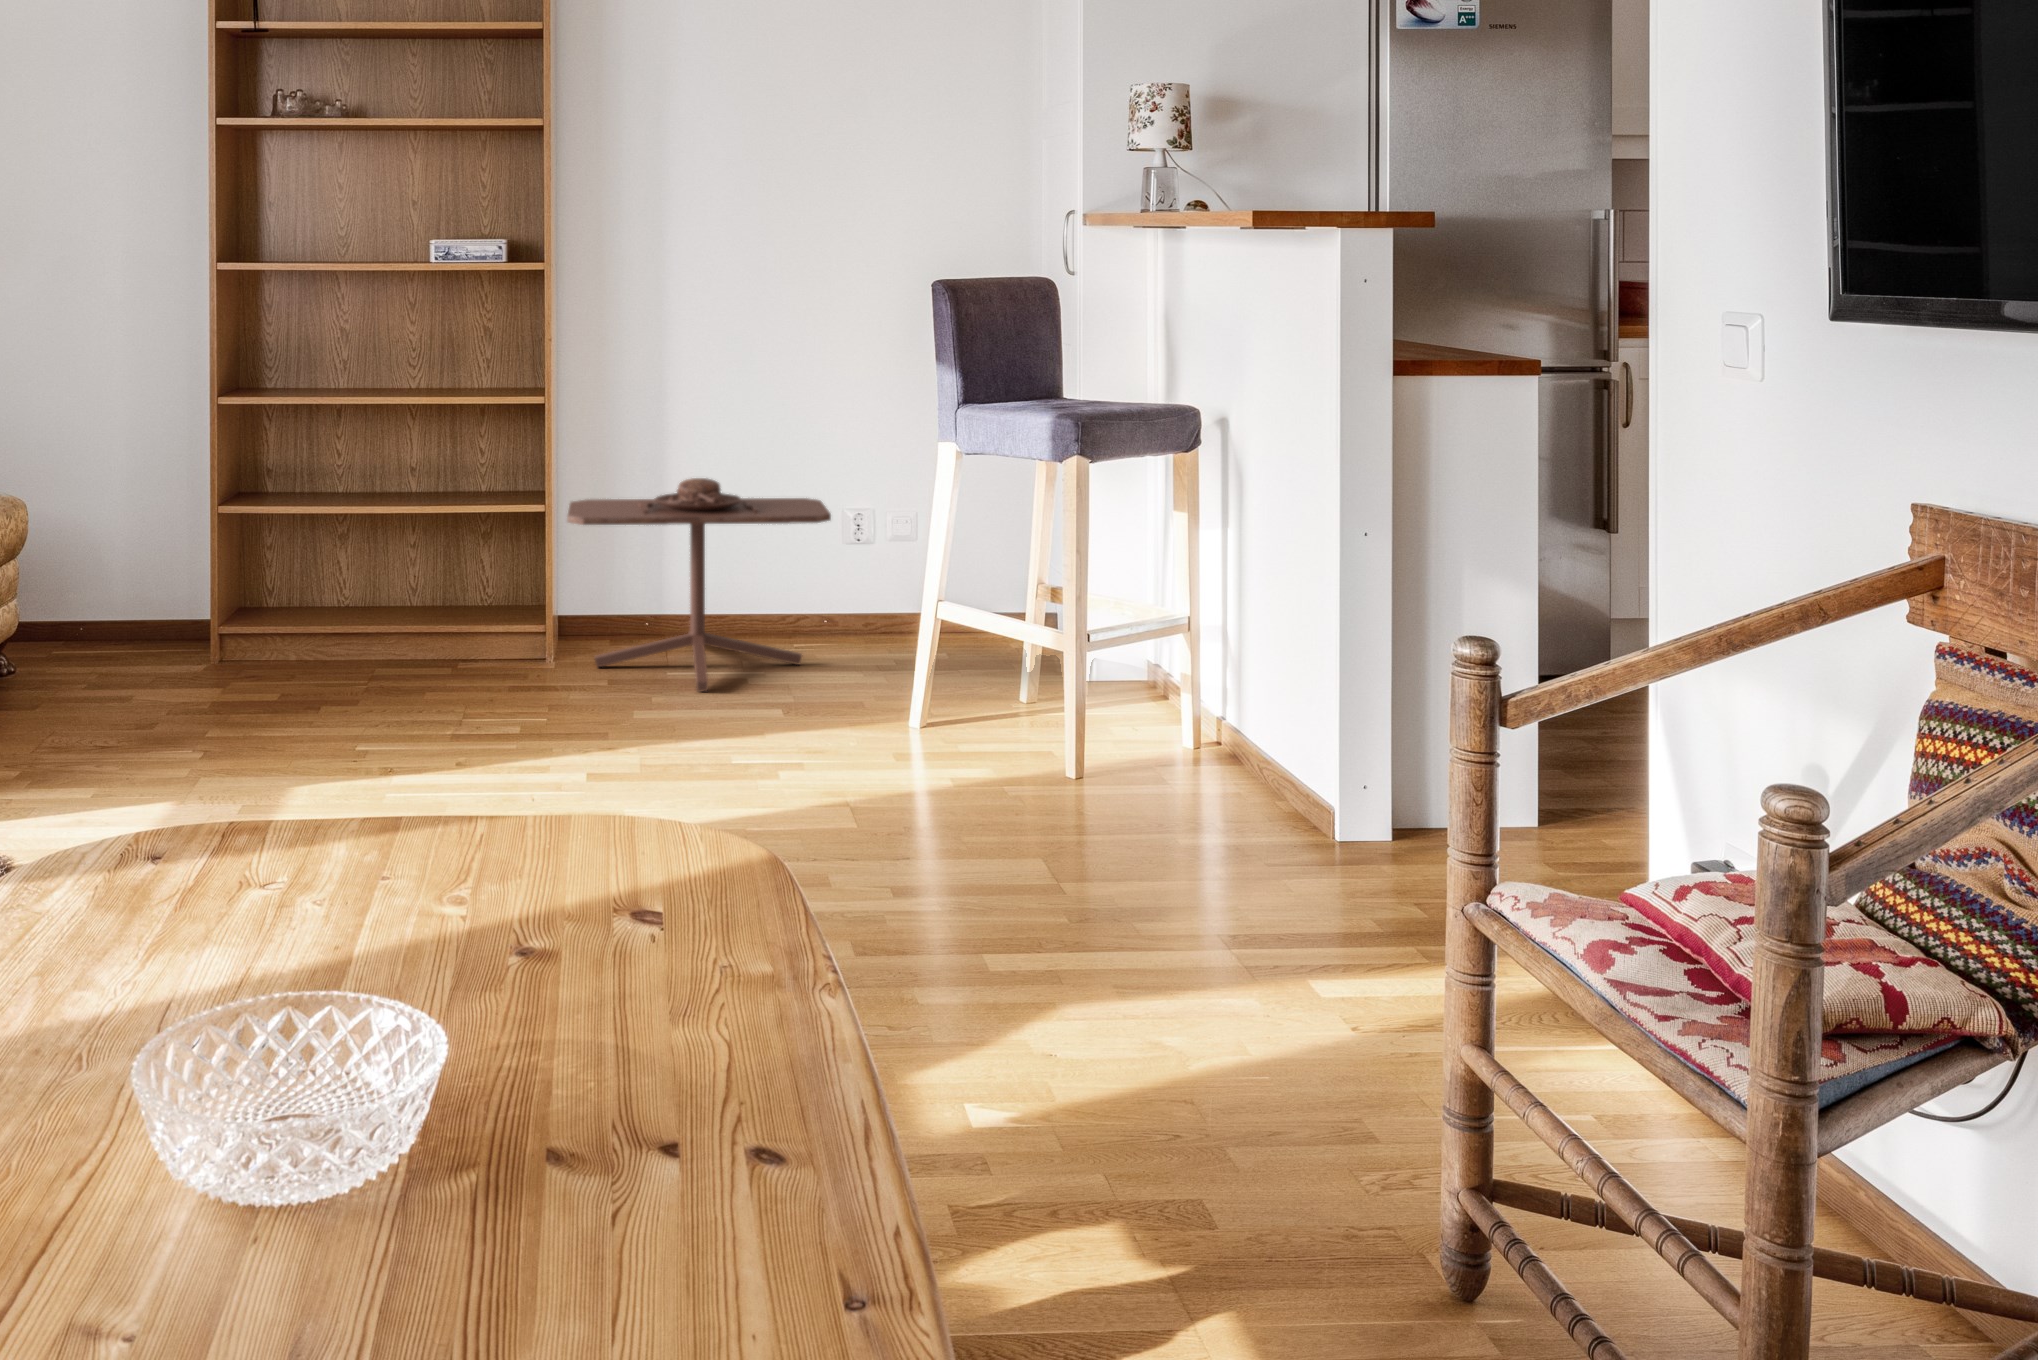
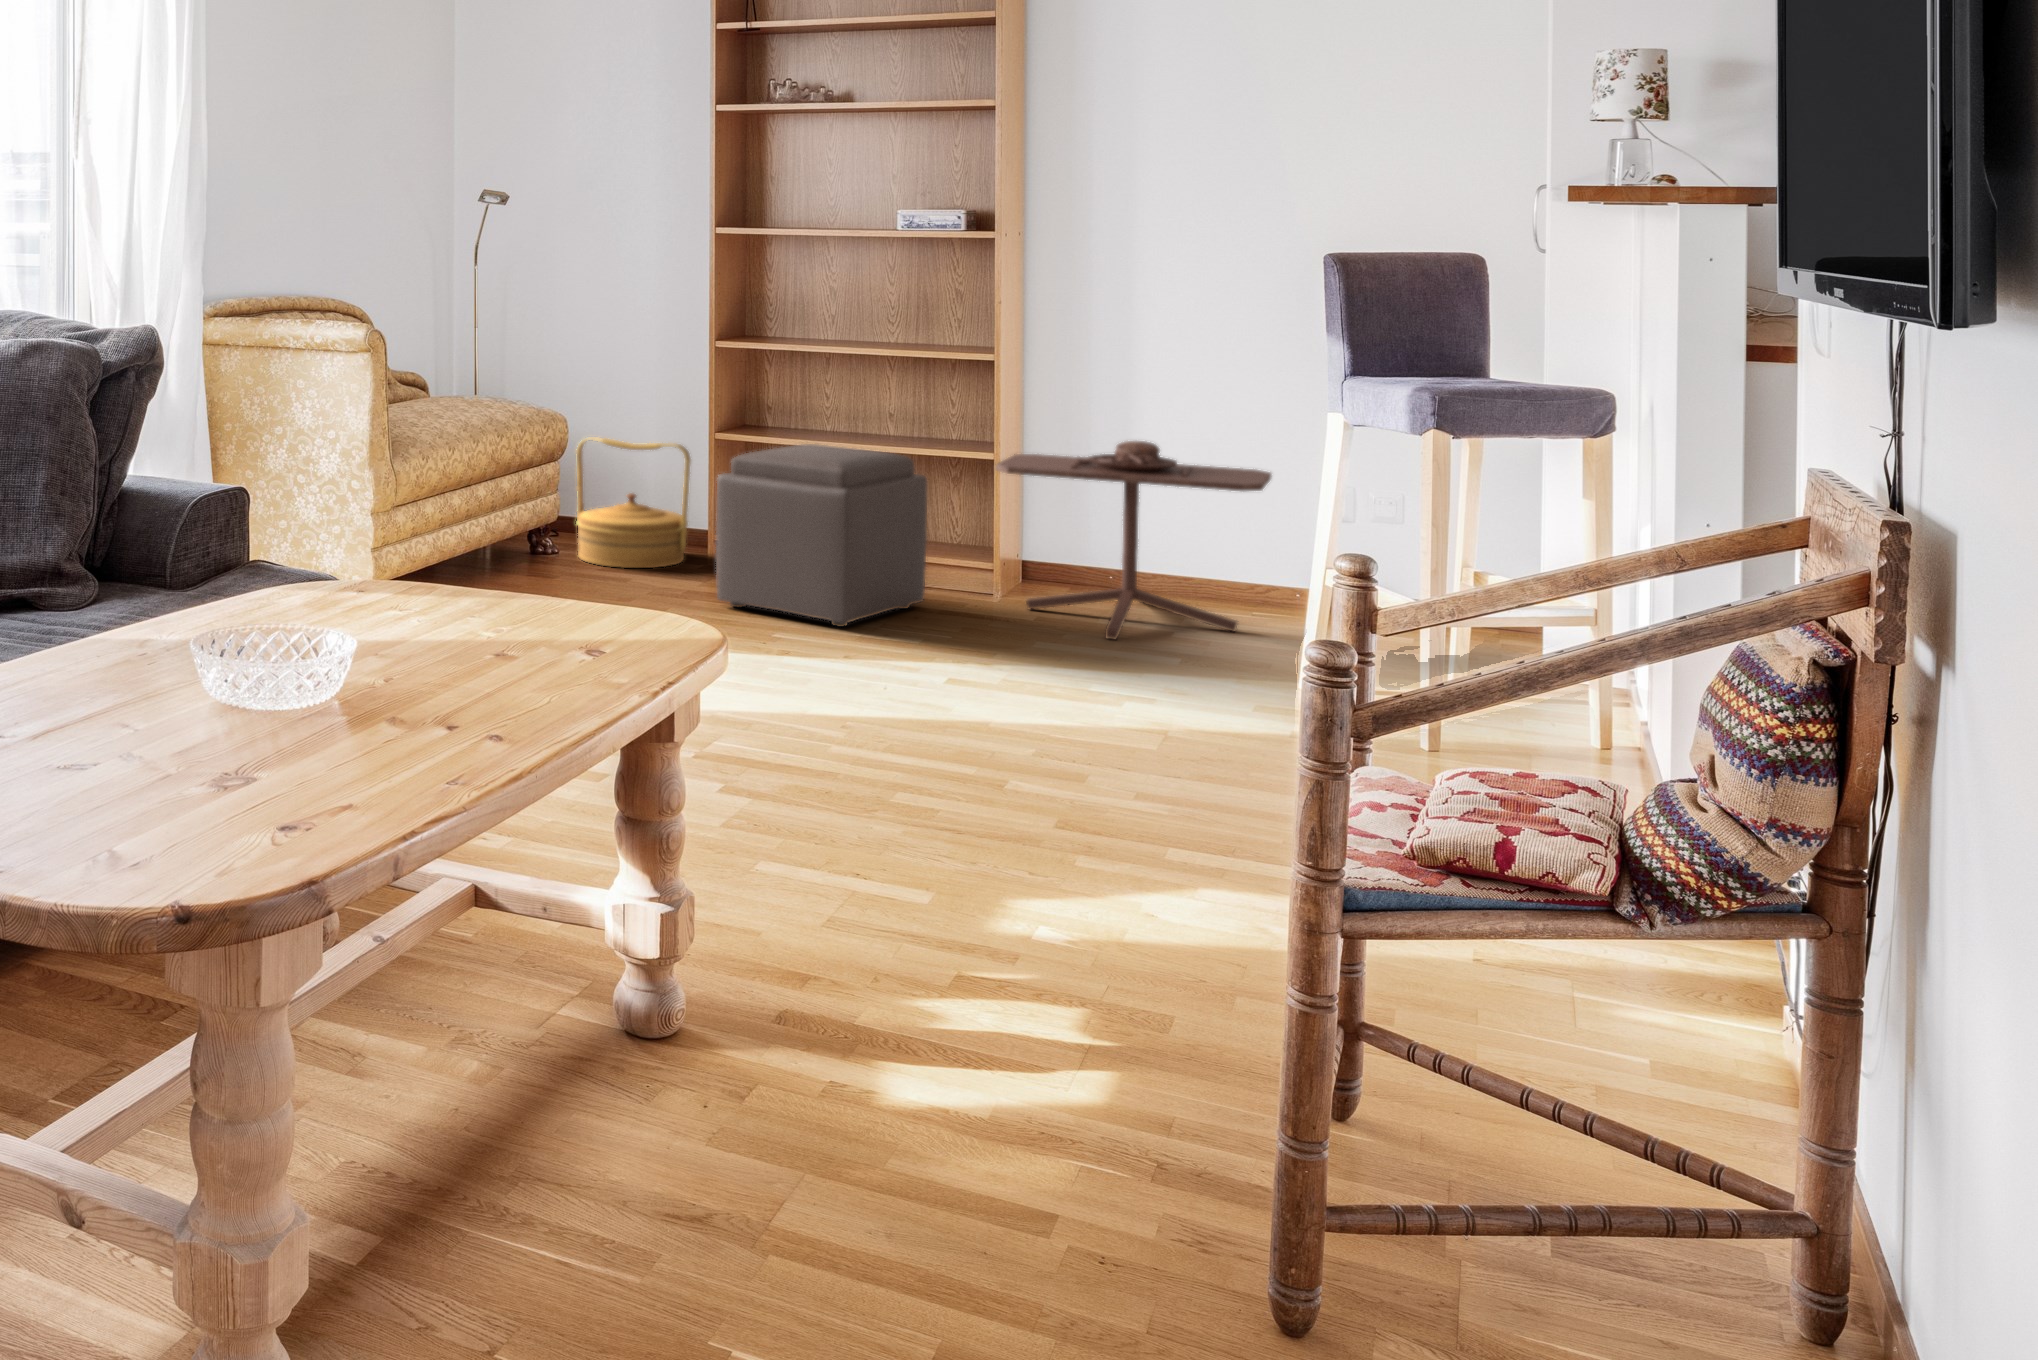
ottoman: none [267,509,495,720] -> present [716,444,927,627]
woven basket: none [46,520,196,678] -> present [577,437,691,568]

